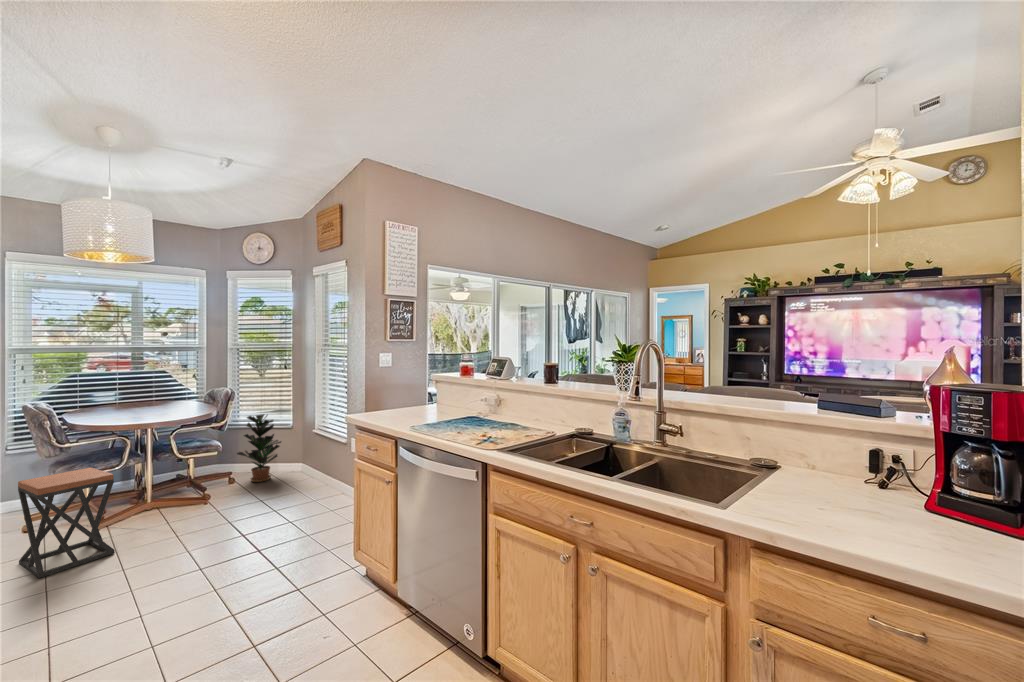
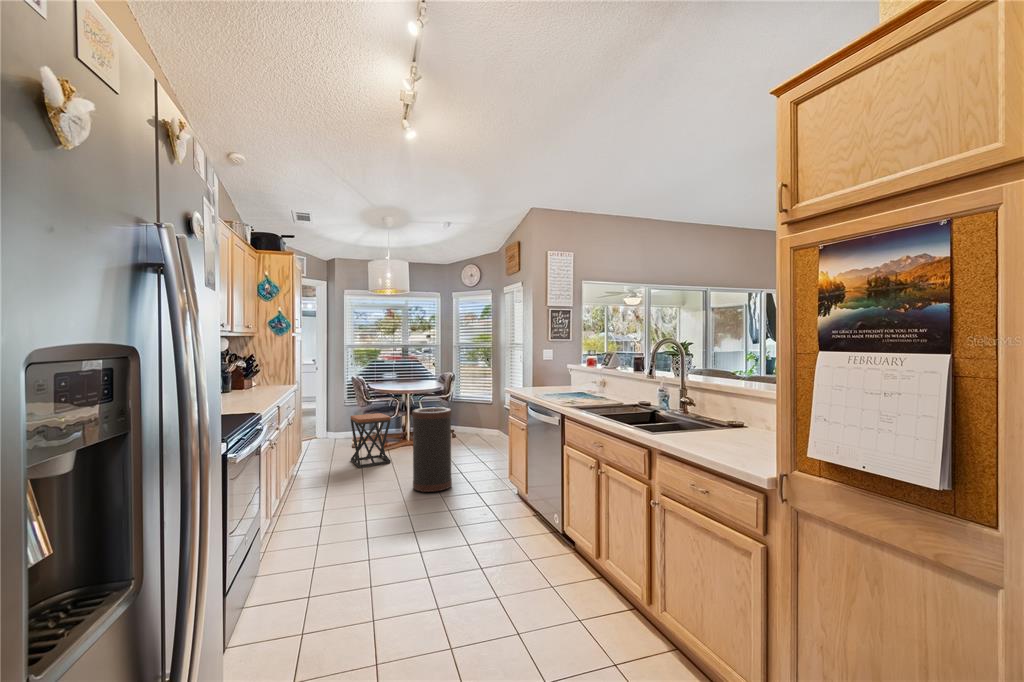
potted plant: present [237,414,281,482] -> none [456,392,484,438]
trash can: none [168,454,248,612] -> present [412,407,452,493]

